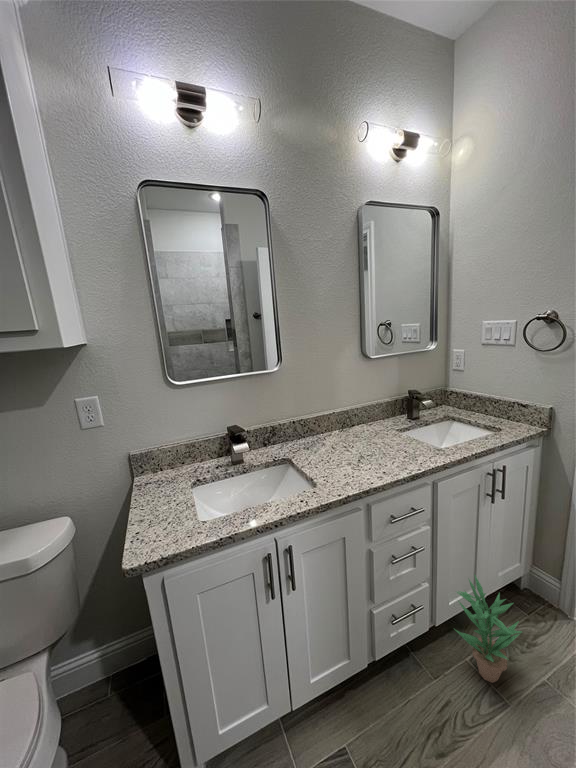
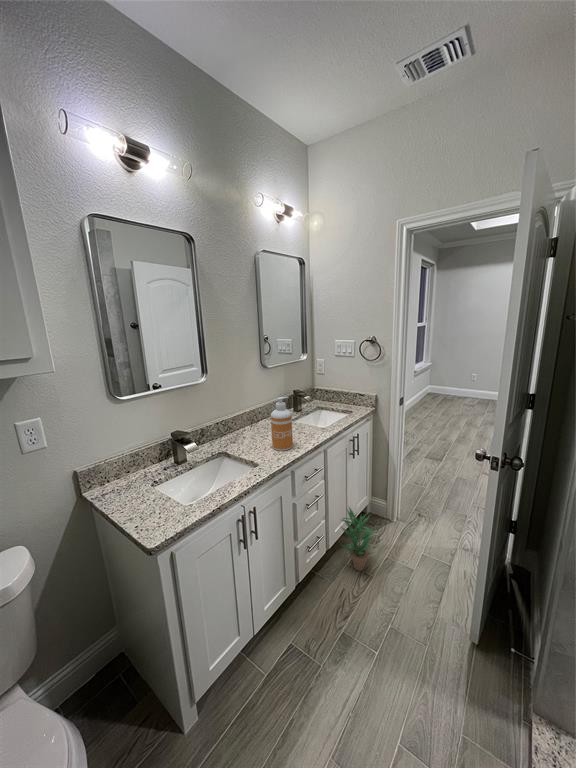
soap dispenser: none [348,396,378,472] -> present [271,397,293,451]

